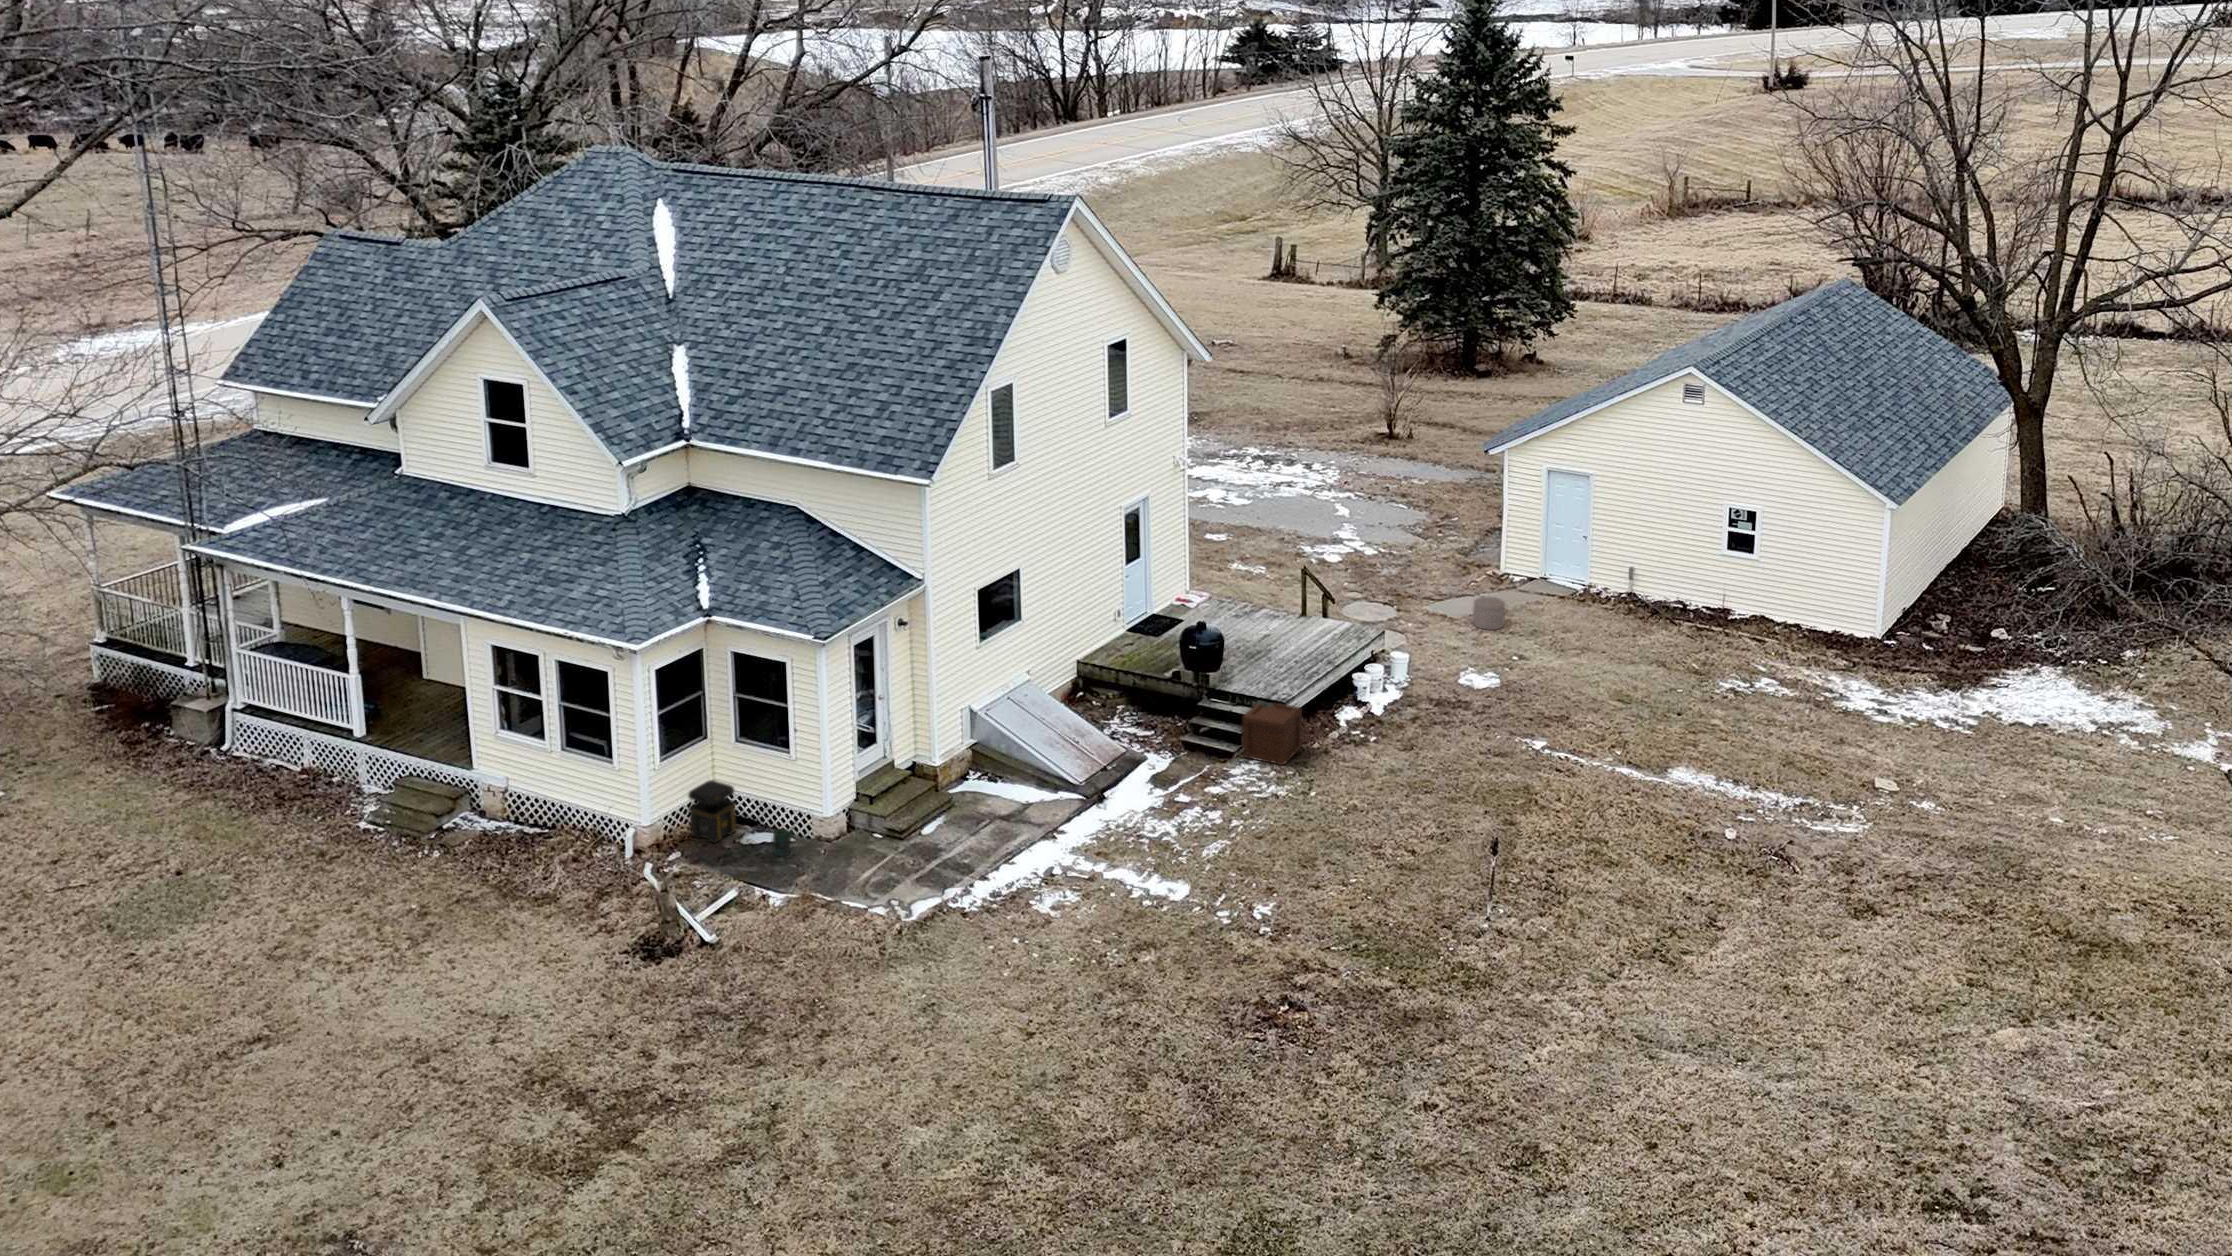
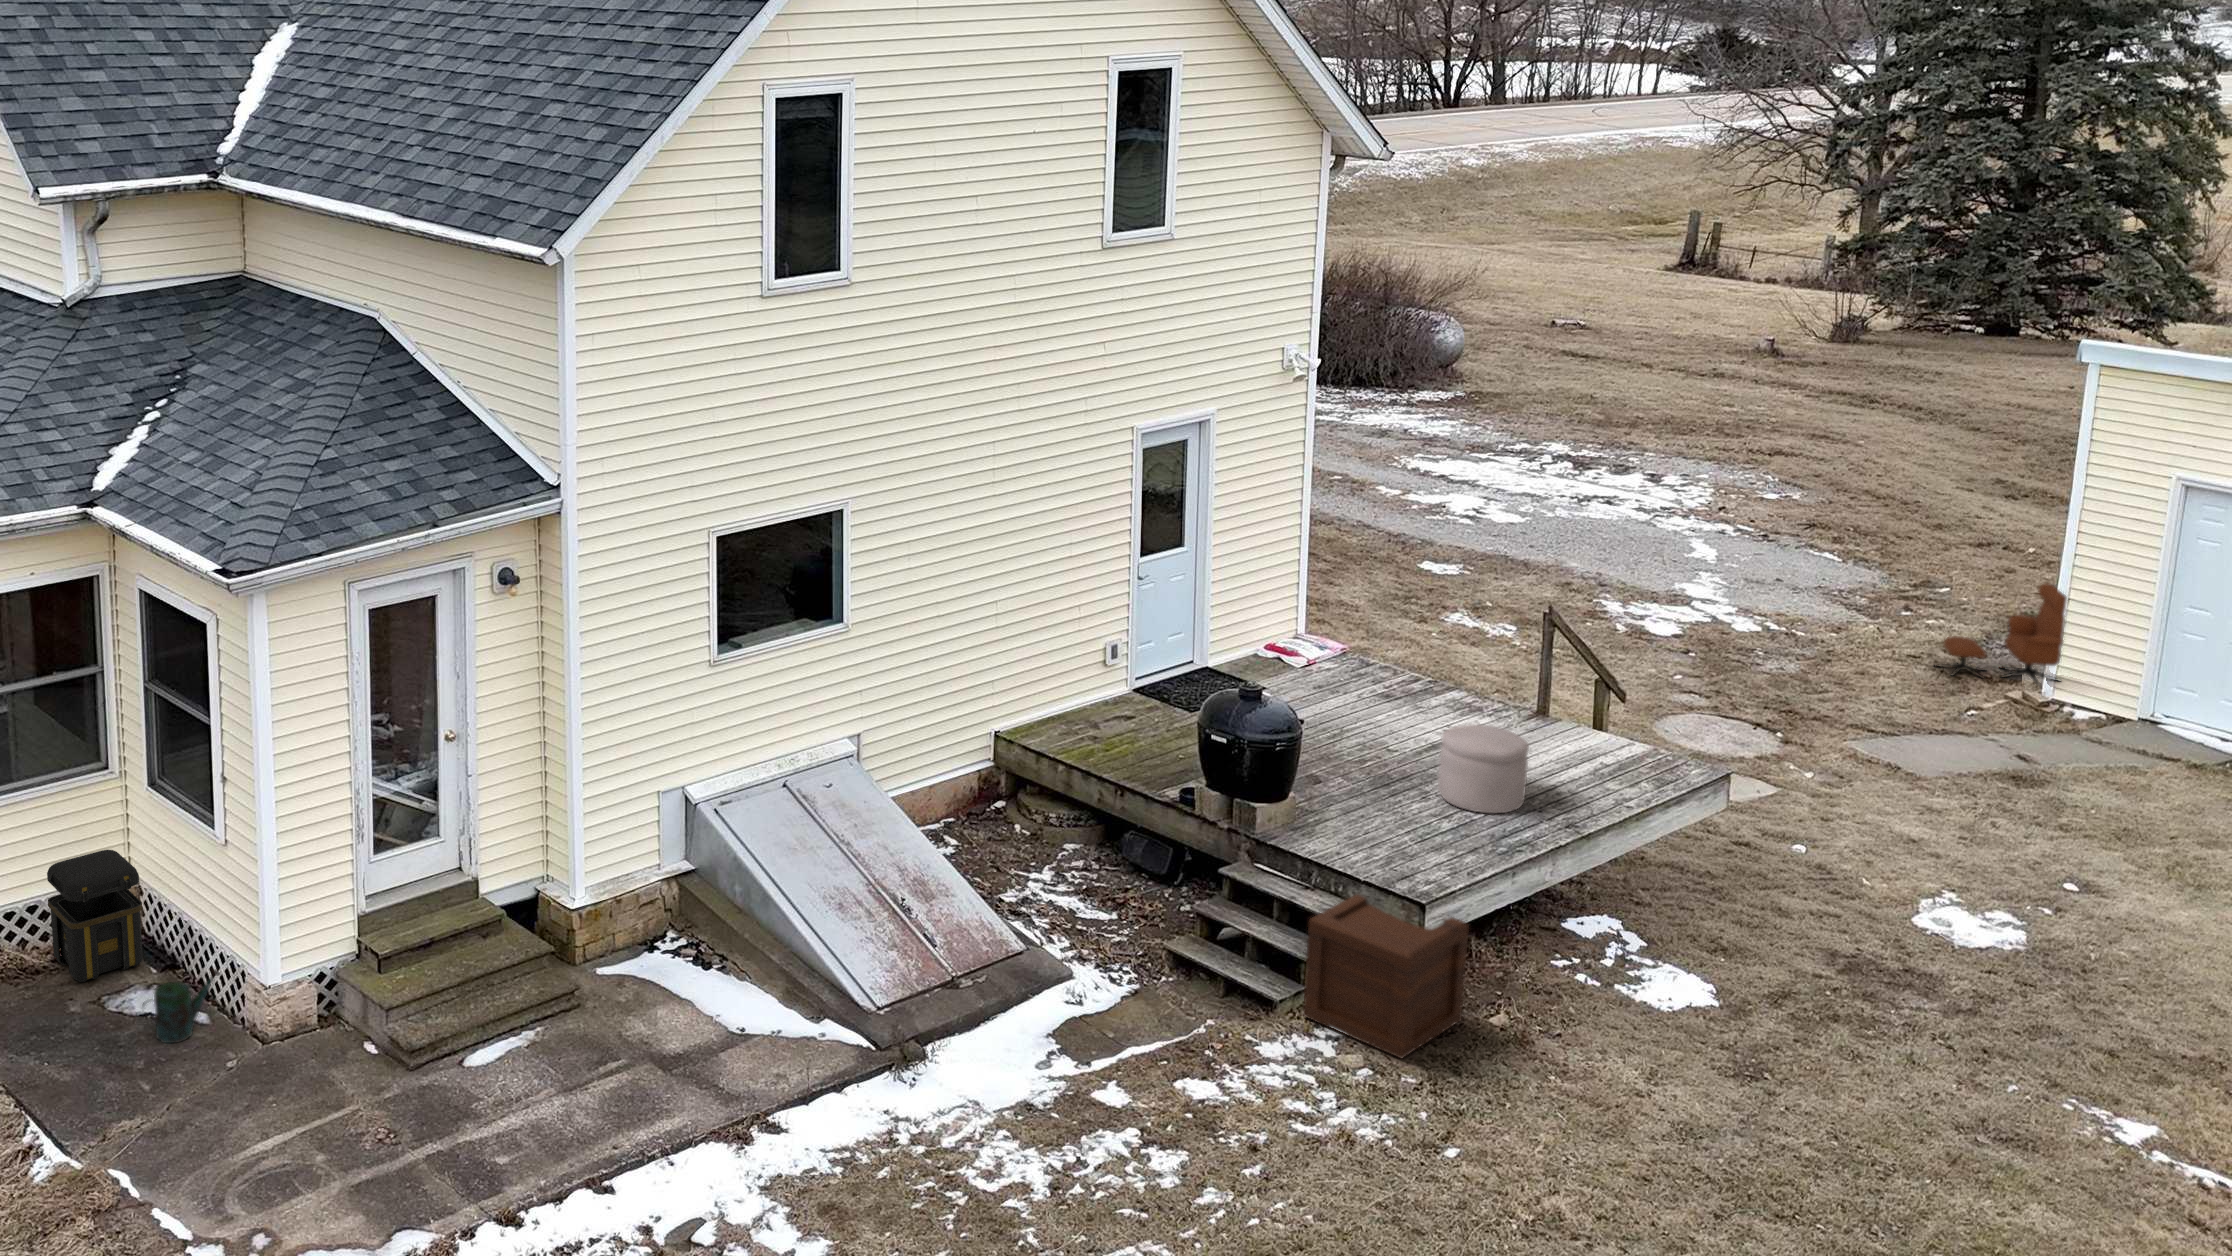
lounge chair: none [1452,517,1504,566] -> present [1940,584,2067,685]
ottoman: present [1473,597,1505,630] -> present [1438,724,1529,814]

